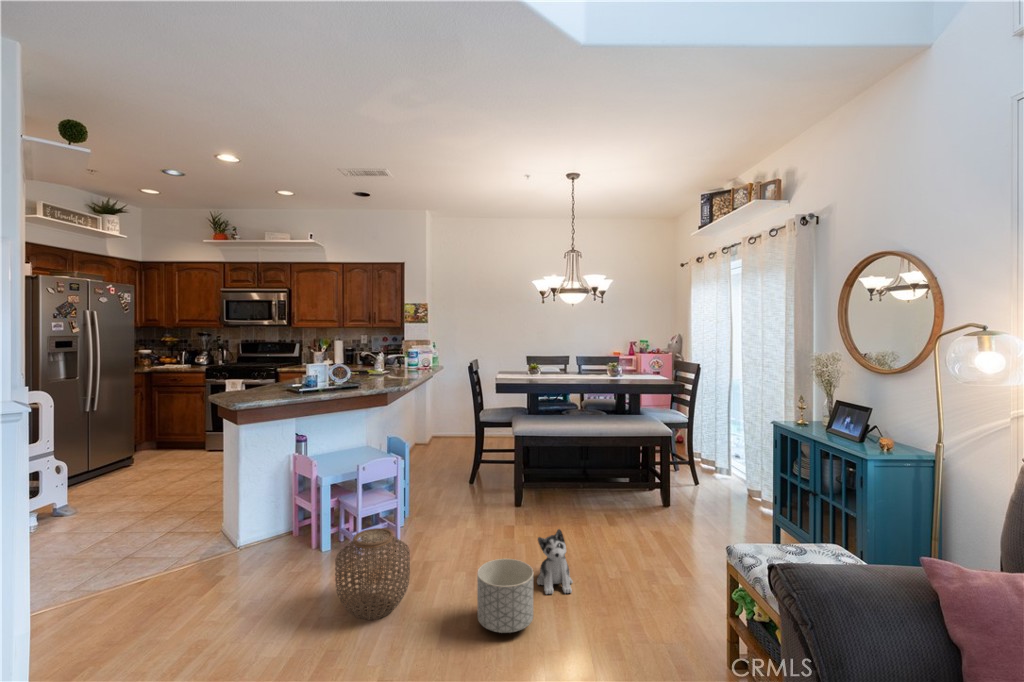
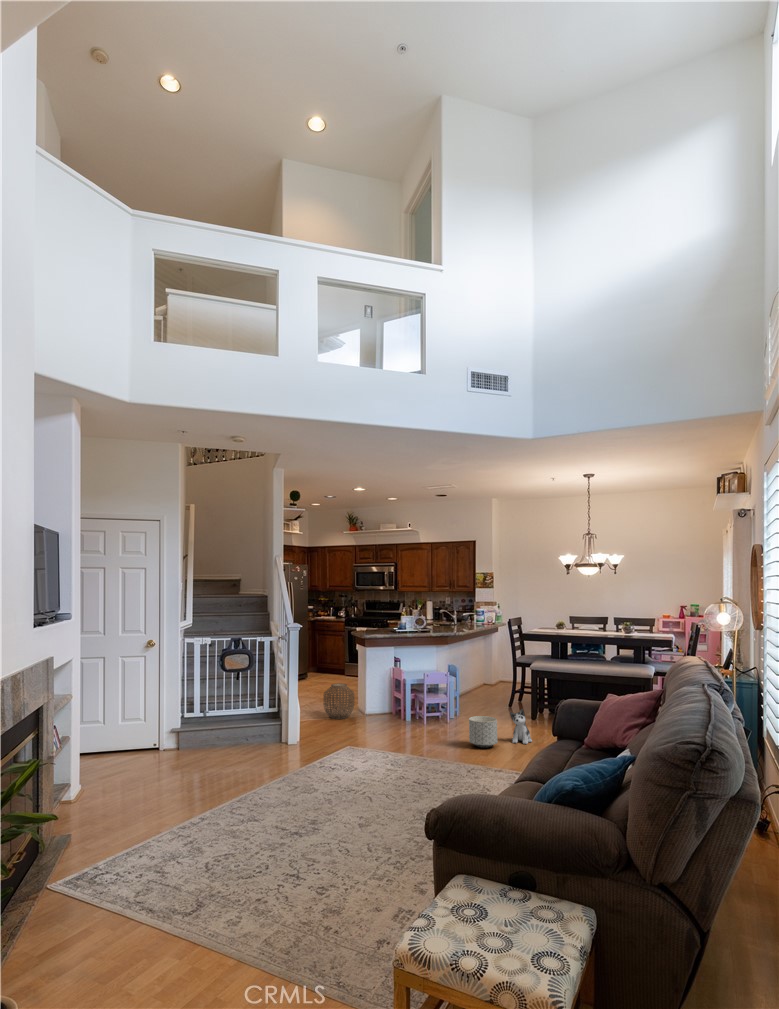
woven basket: present [335,528,410,620] -> present [324,683,354,719]

